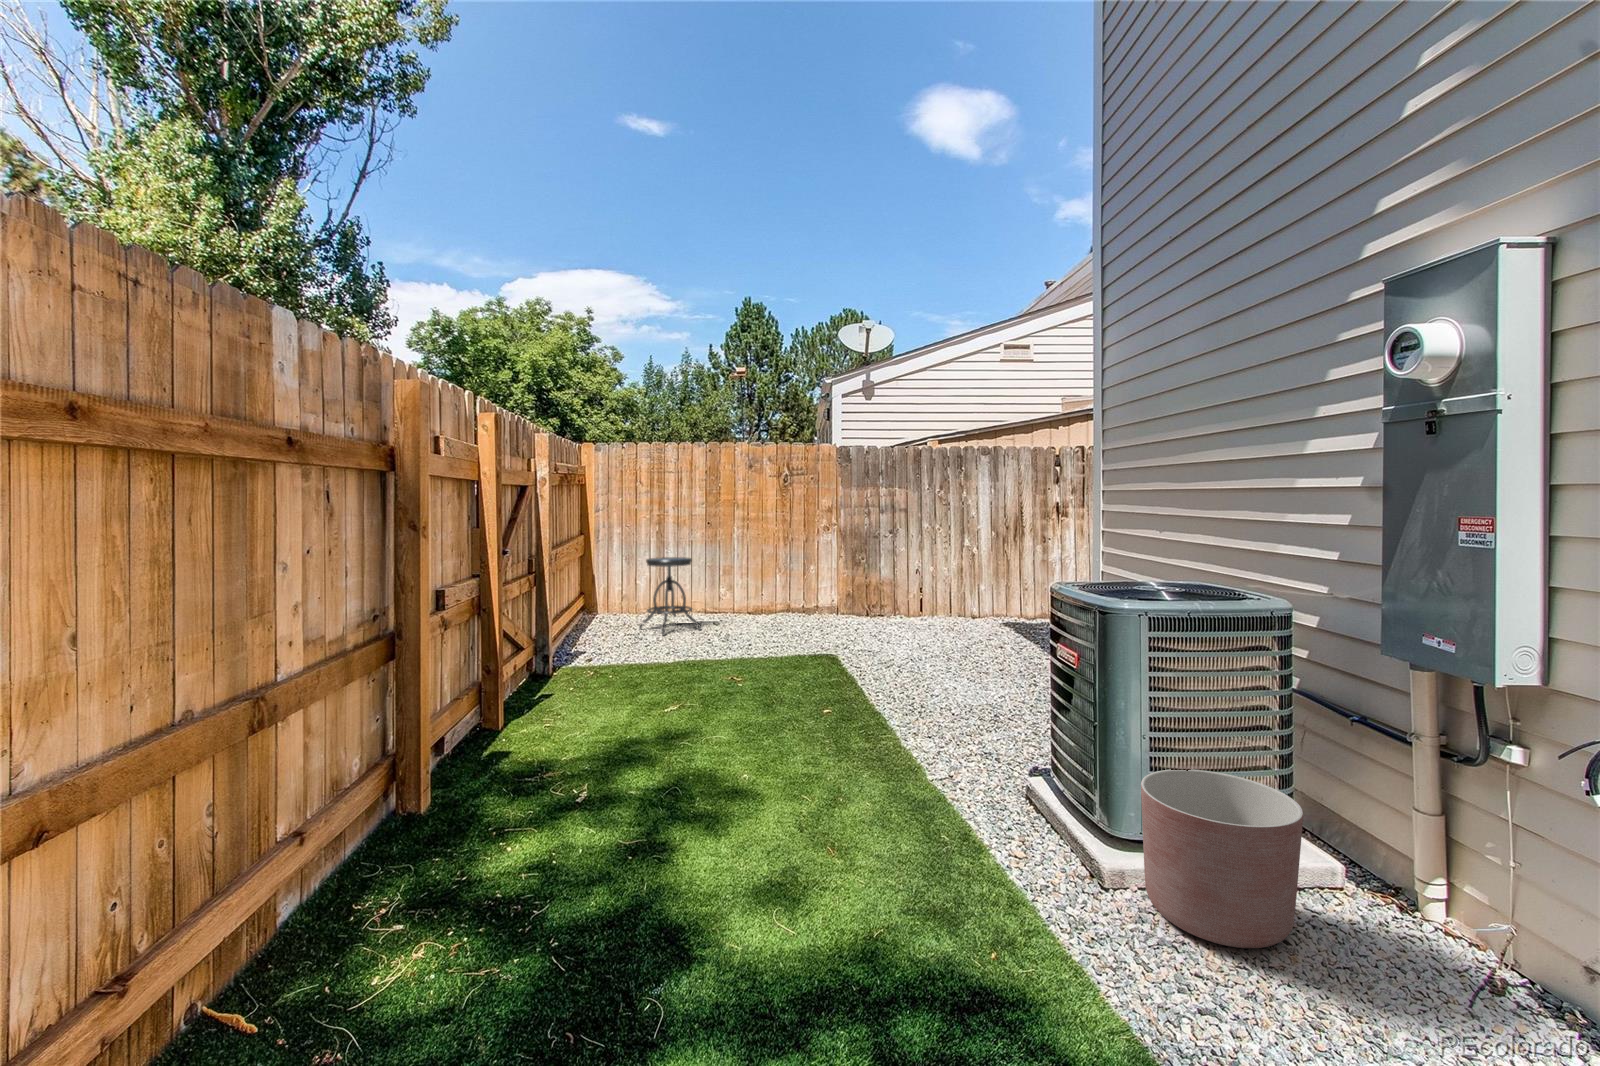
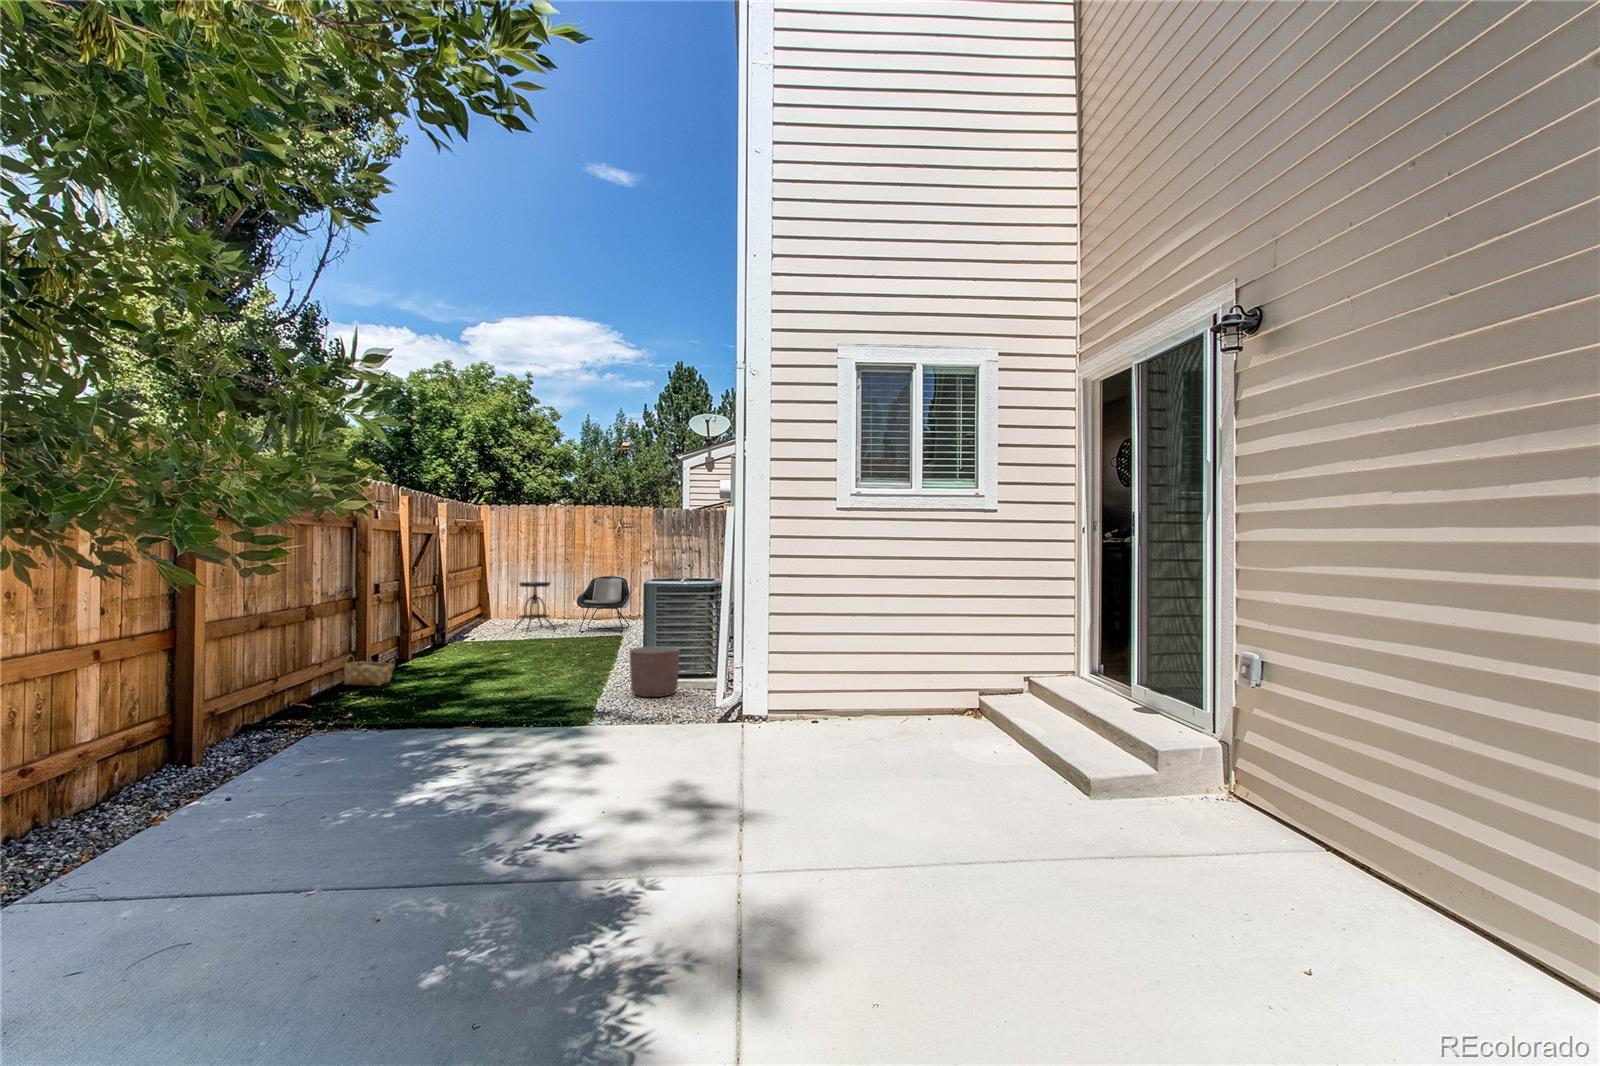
lounge chair: none [737,548,814,637] -> present [577,576,630,633]
woven basket: none [369,781,495,869] -> present [344,655,395,686]

